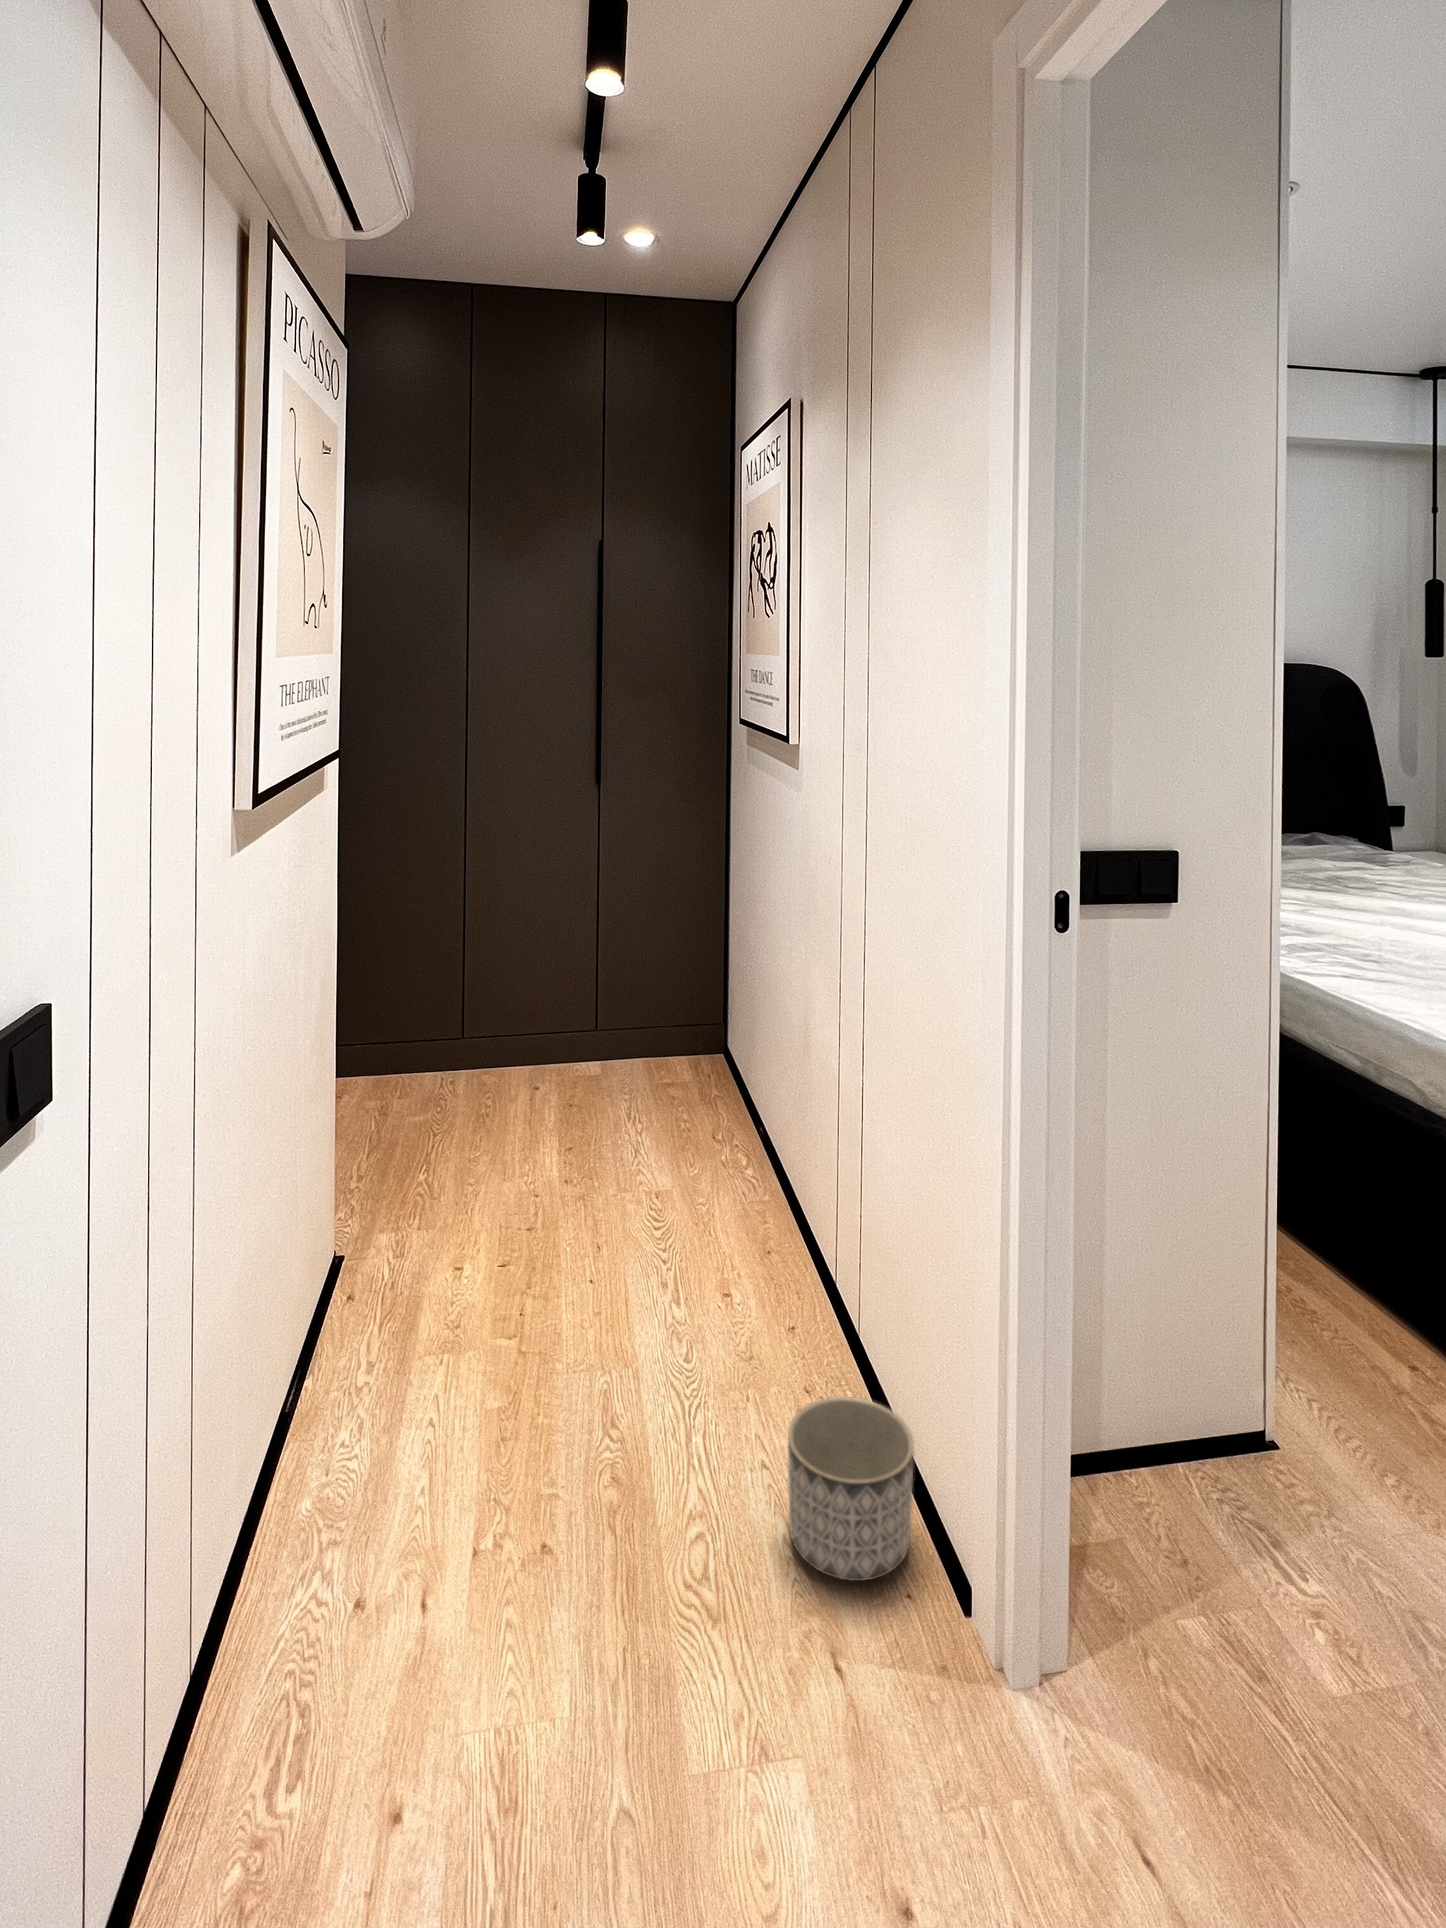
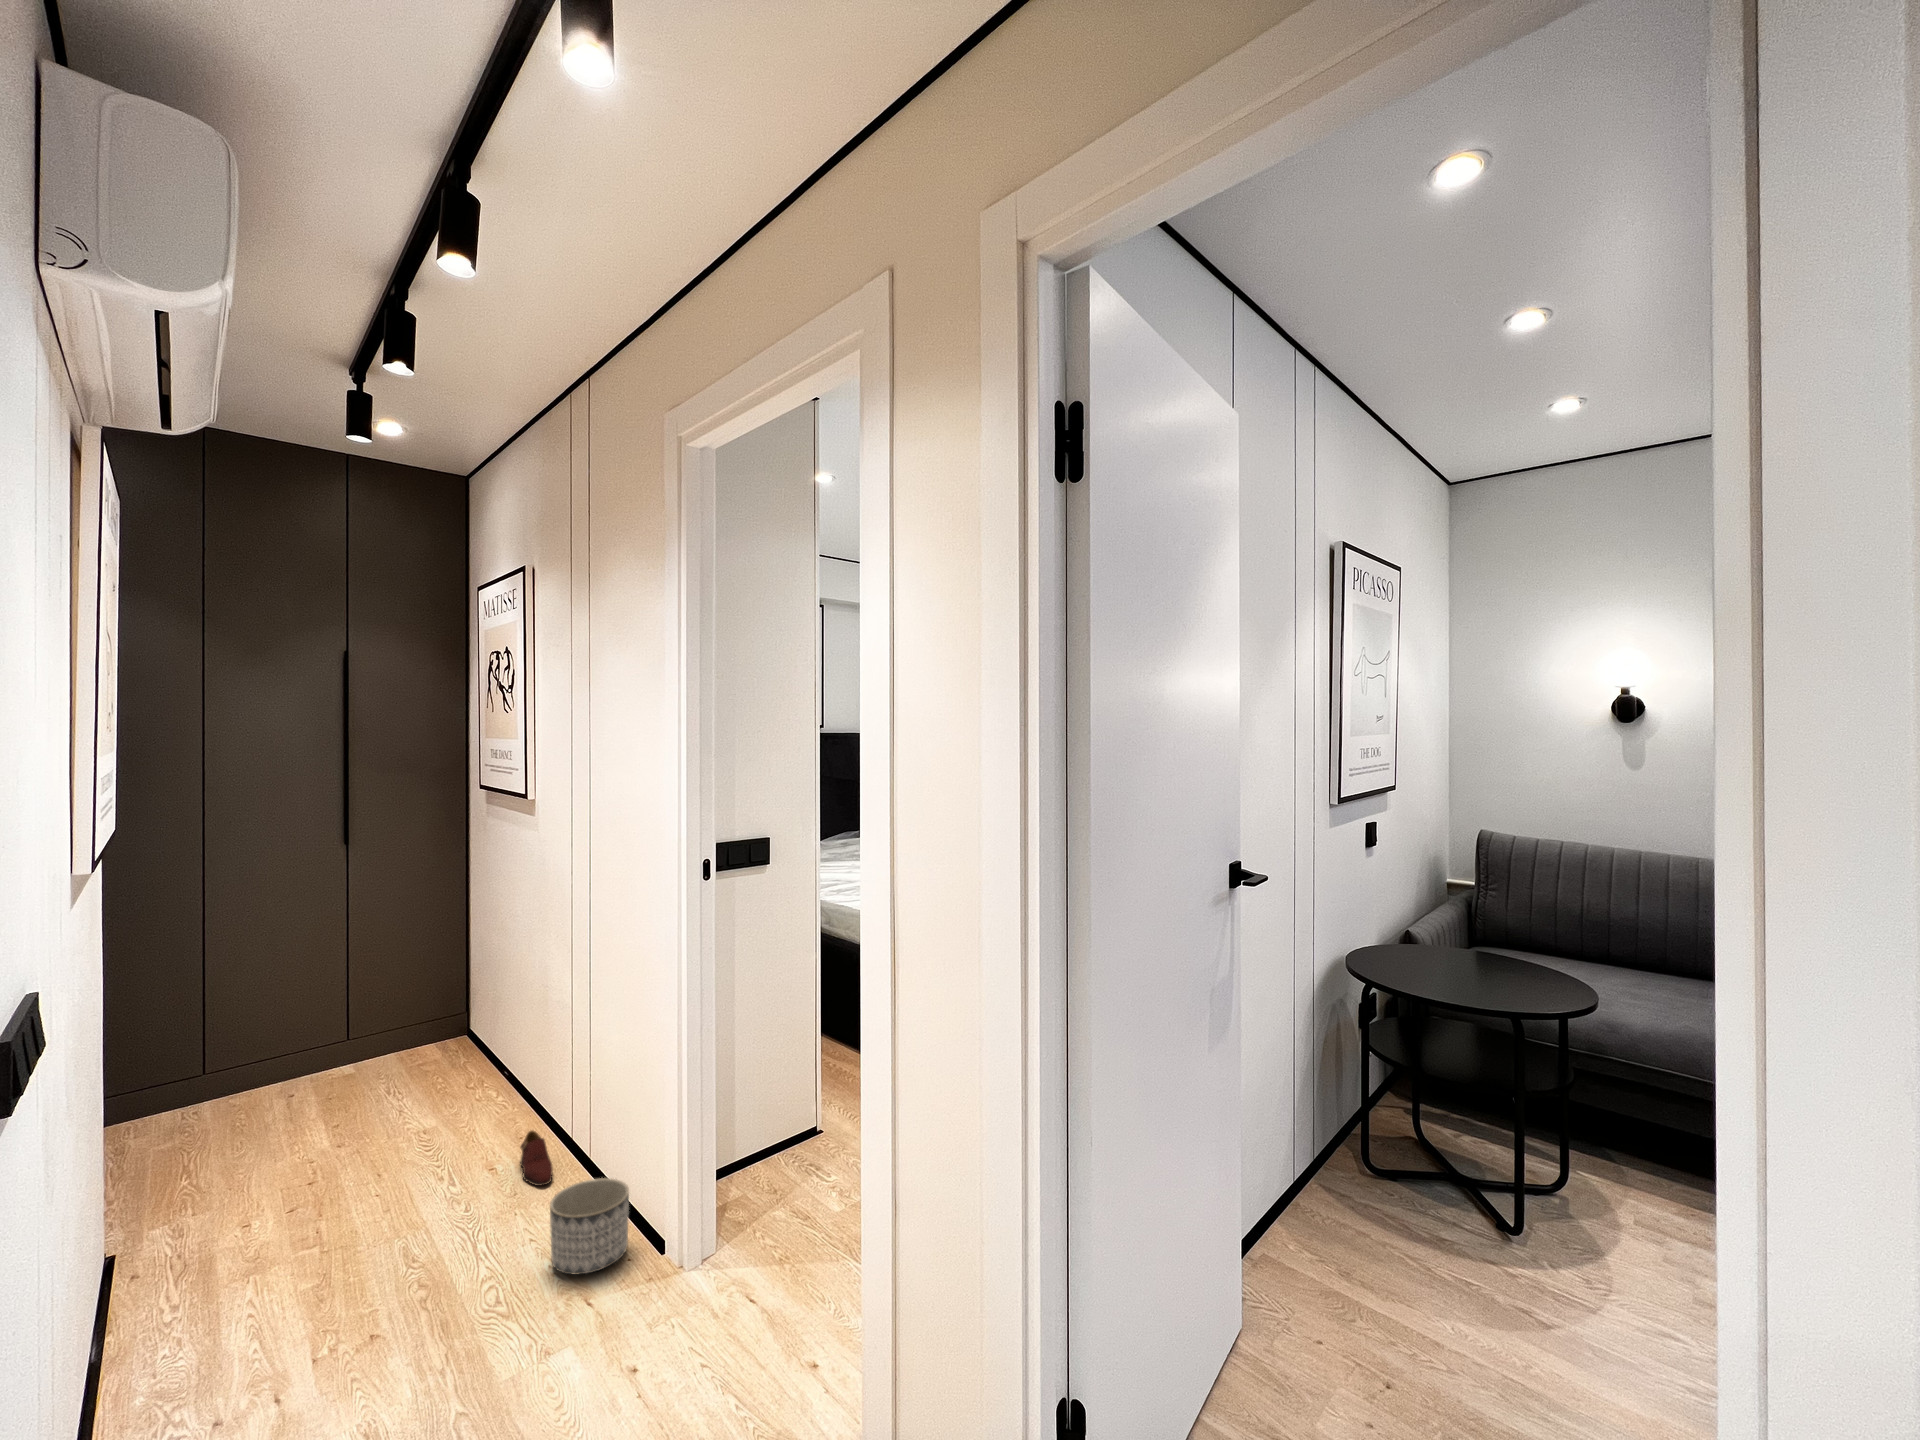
shoe: none [766,1249,808,1352] -> present [520,1131,553,1186]

